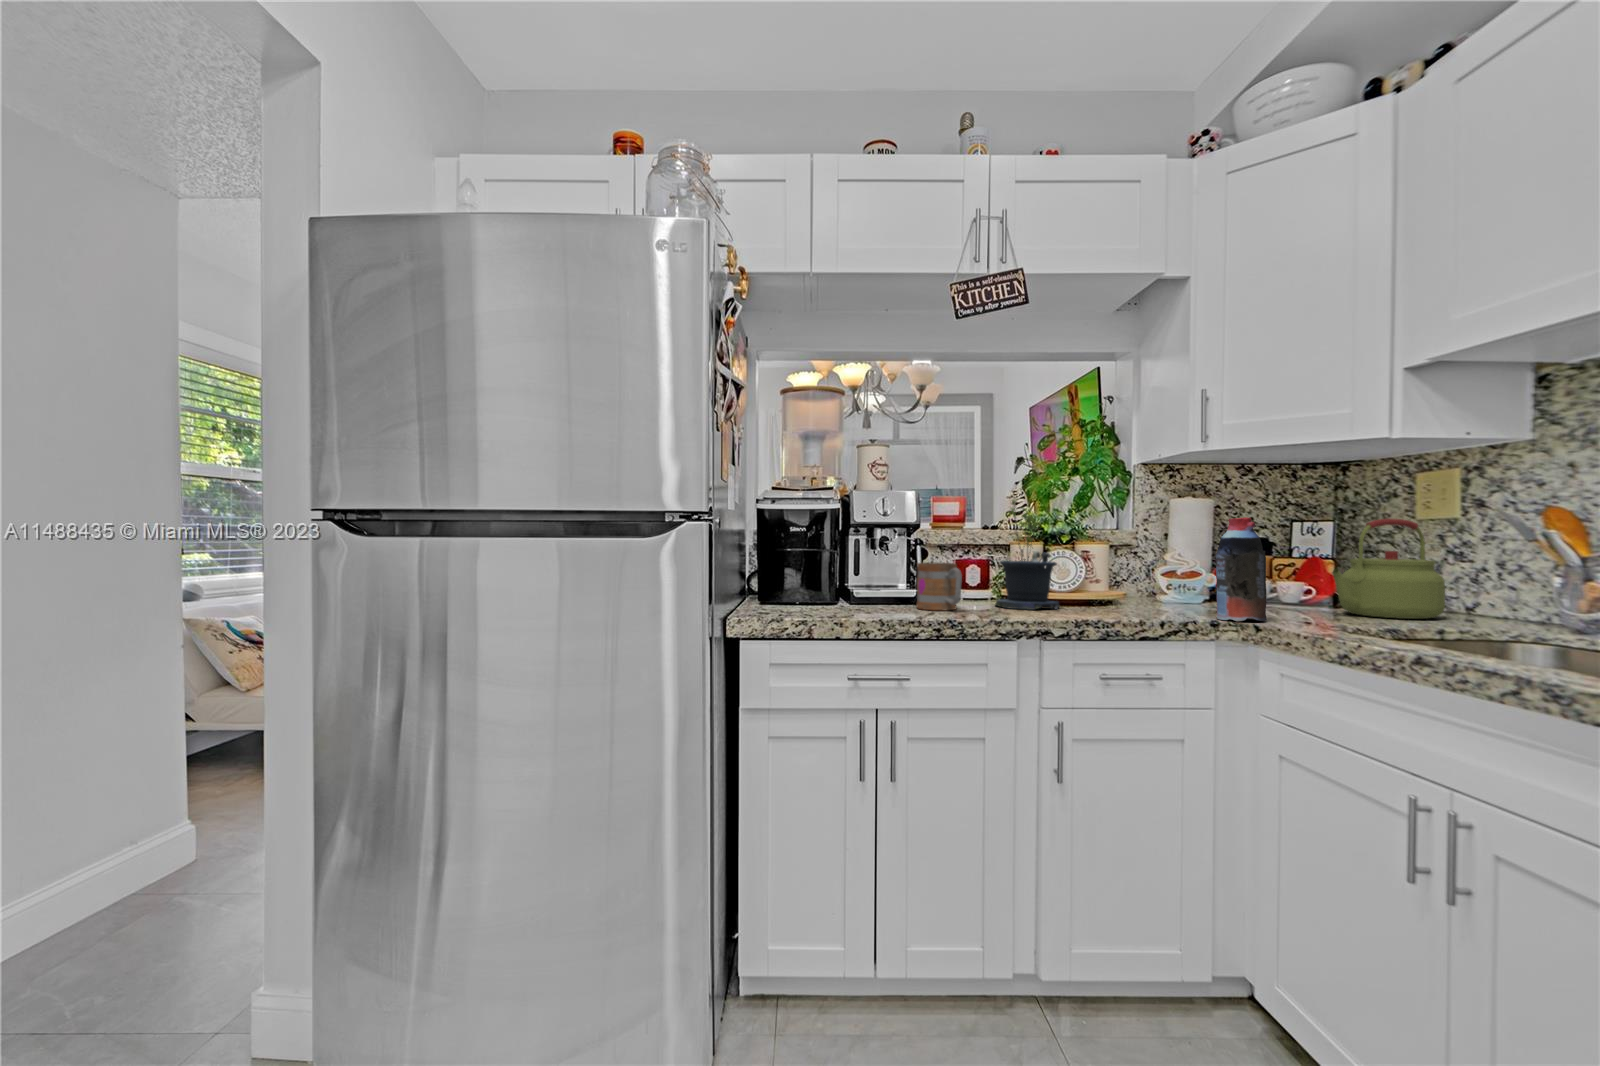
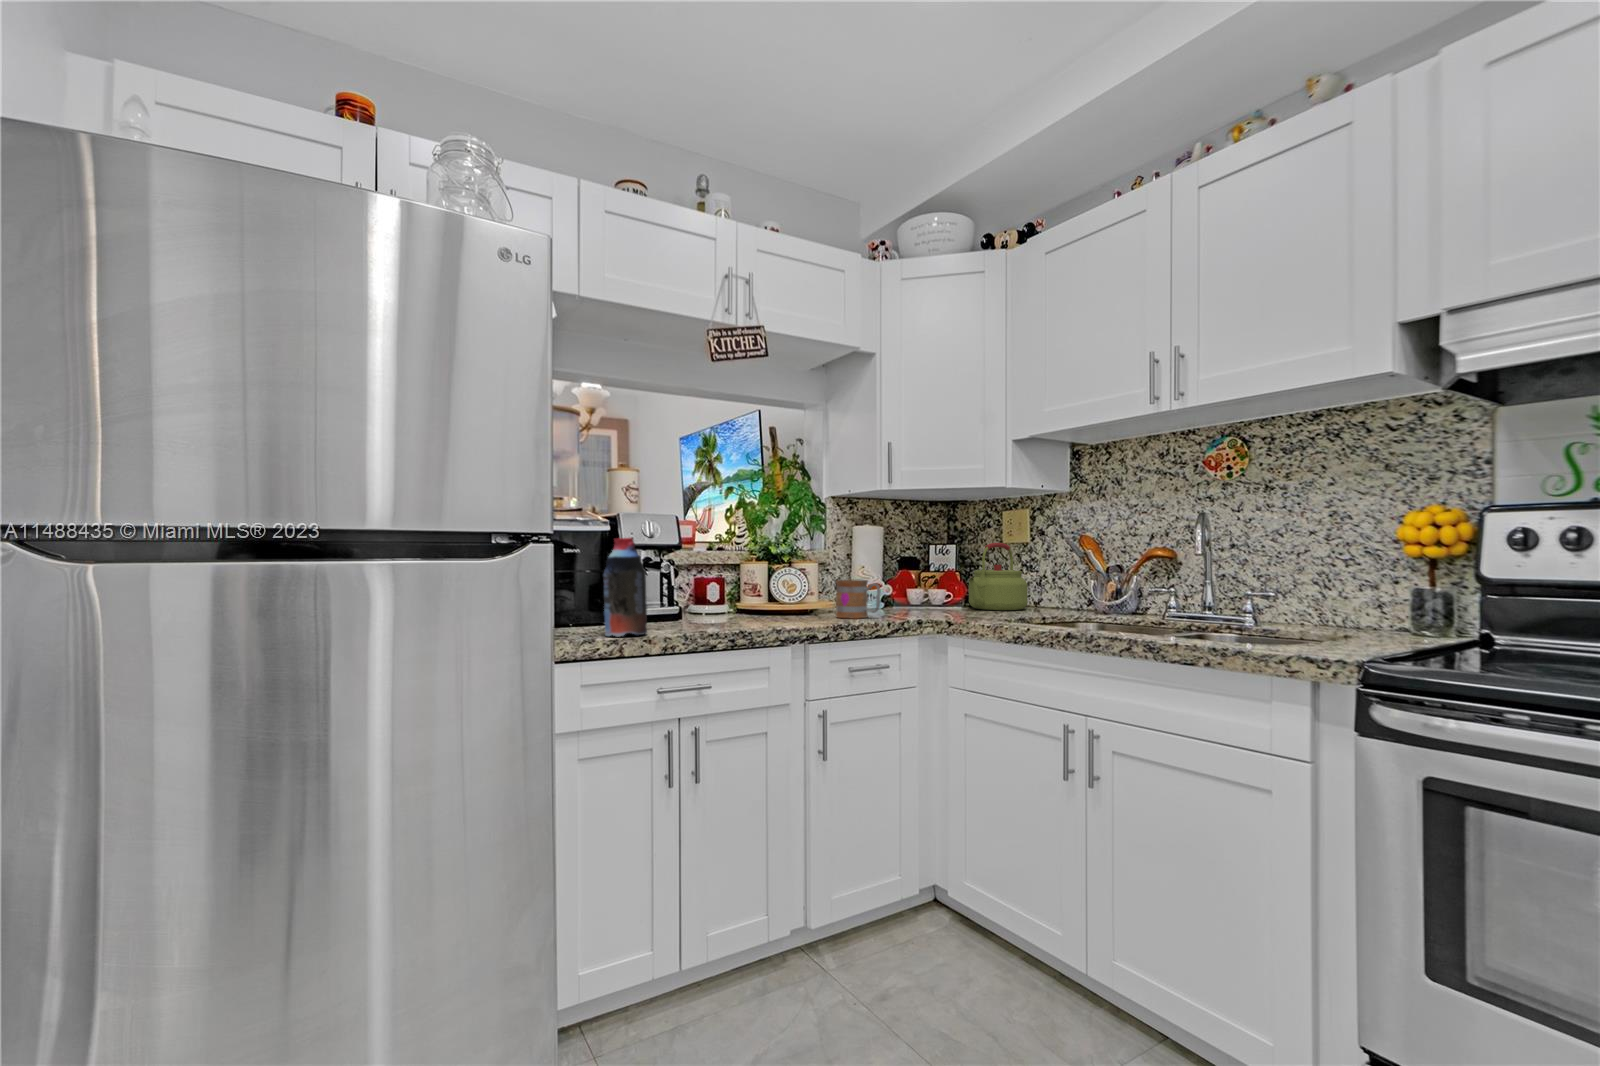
potted plant: present [995,499,1060,610] -> none [744,525,799,619]
bottle: present [1216,518,1267,621] -> present [604,538,647,637]
mug: present [917,562,962,610] -> present [836,580,881,619]

